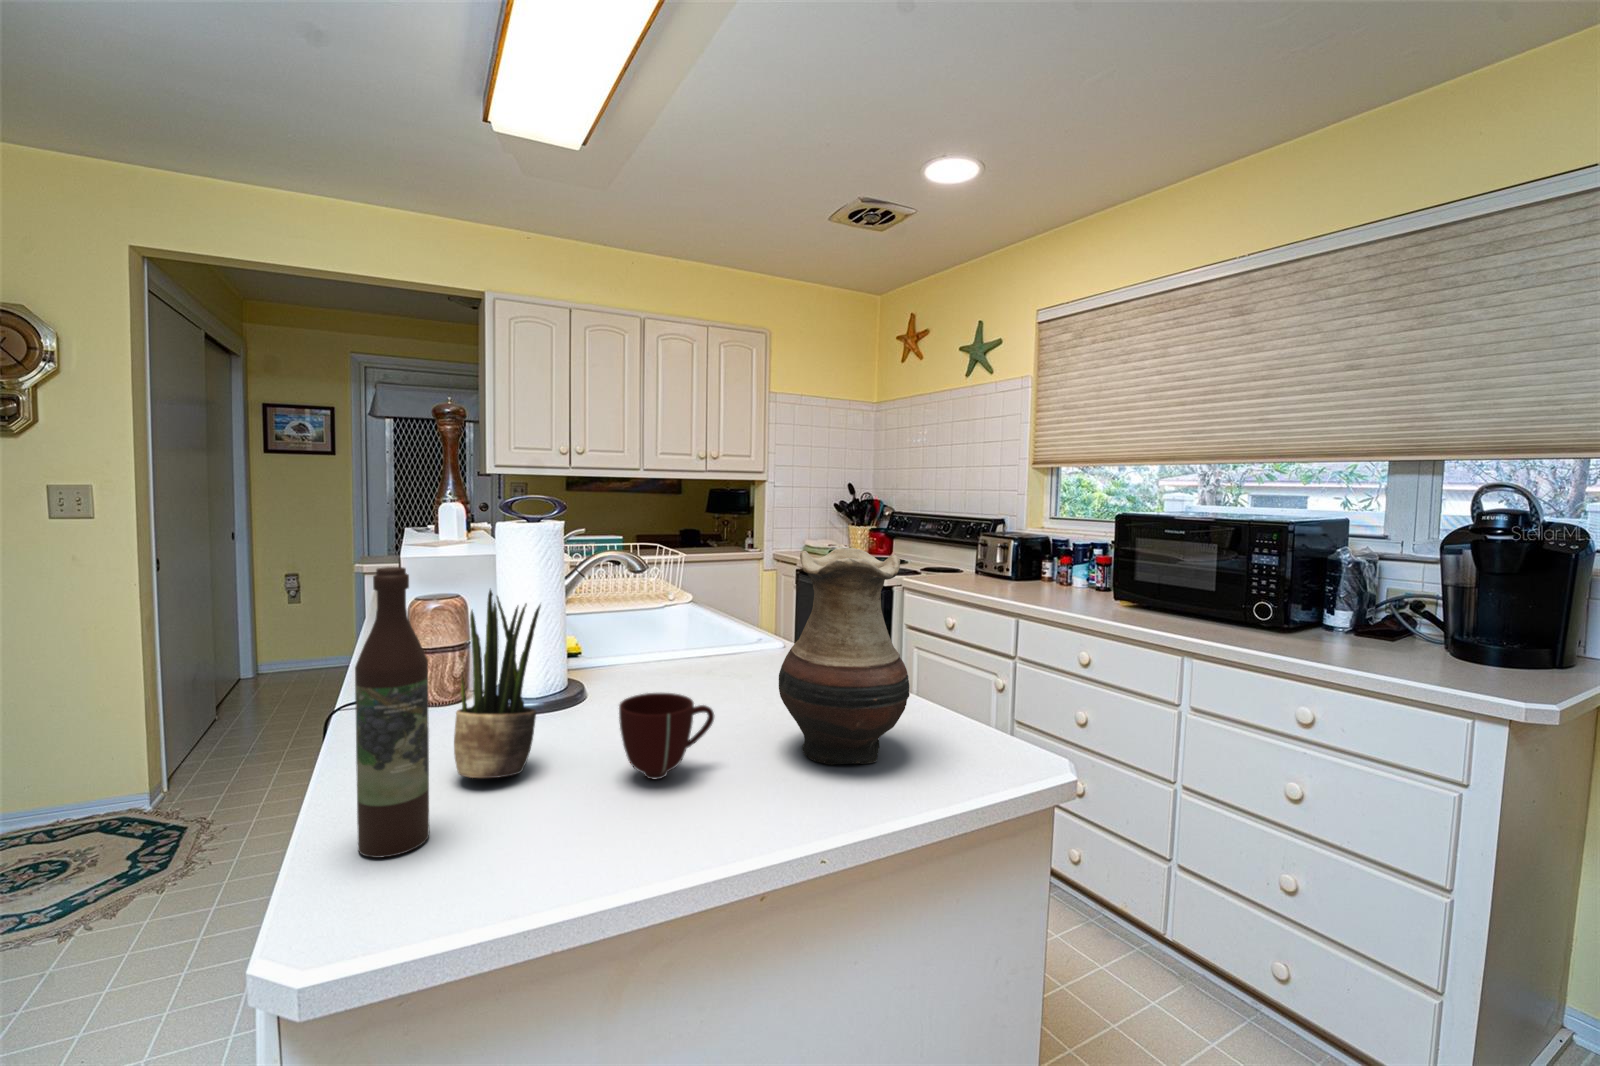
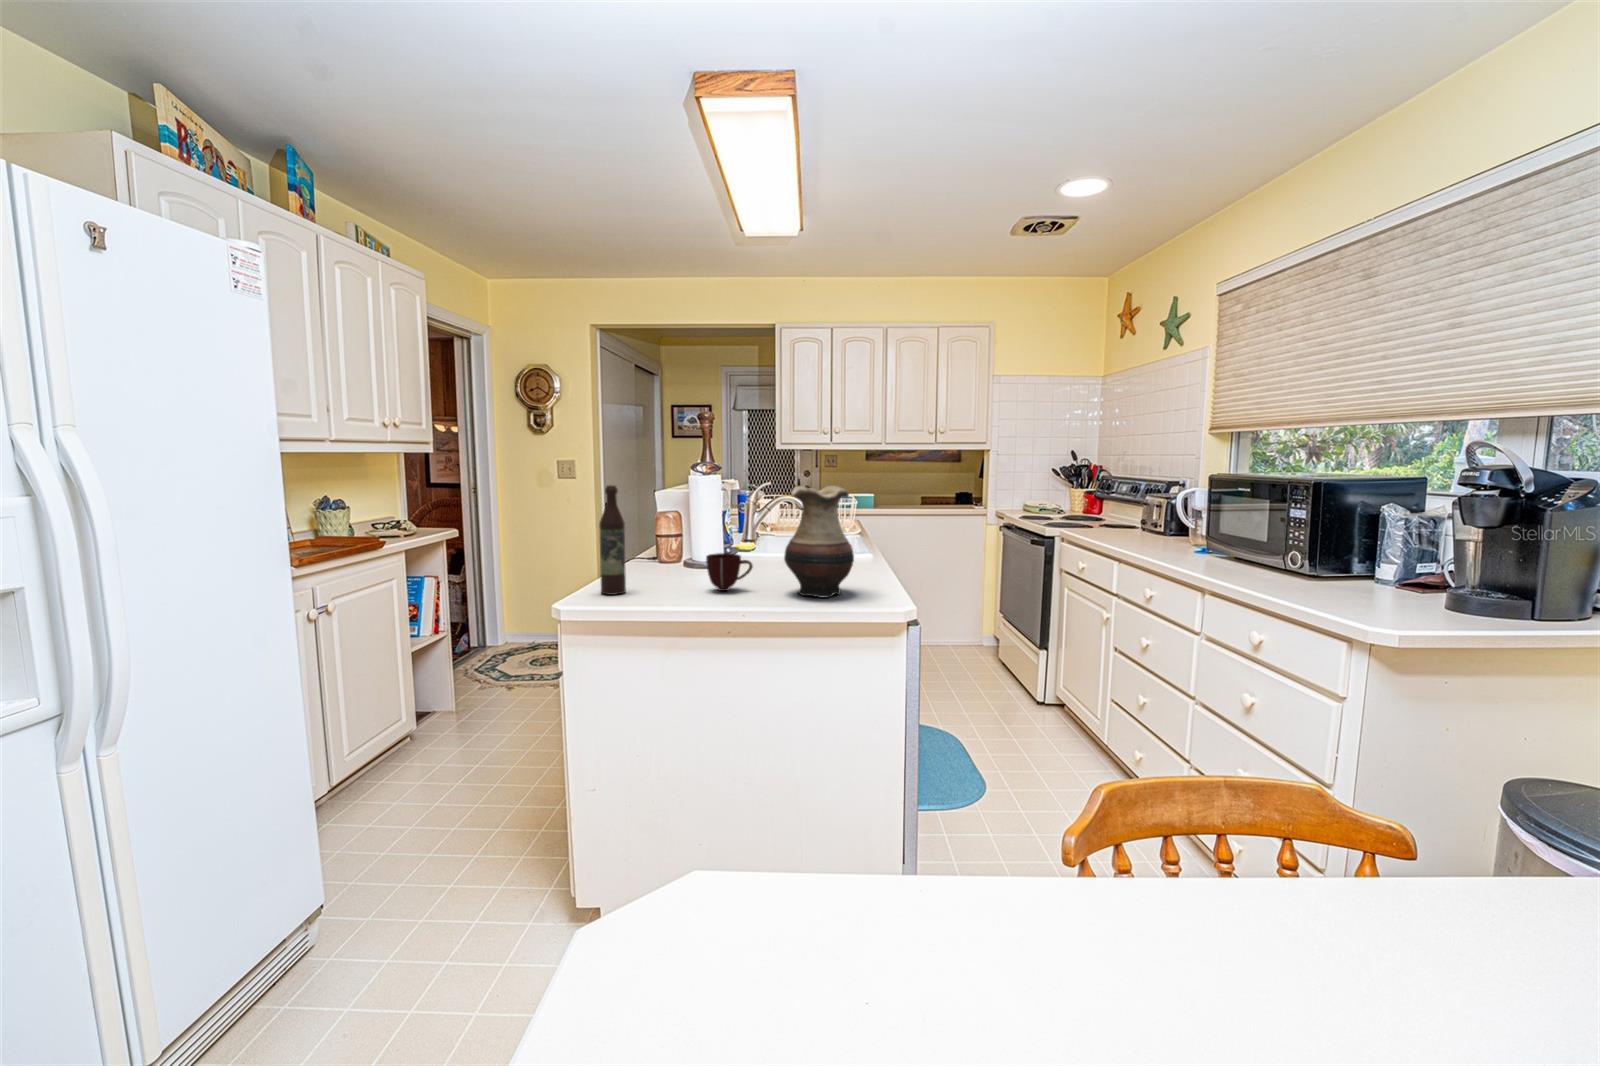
potted plant: present [454,590,541,778] -> none [648,500,684,583]

